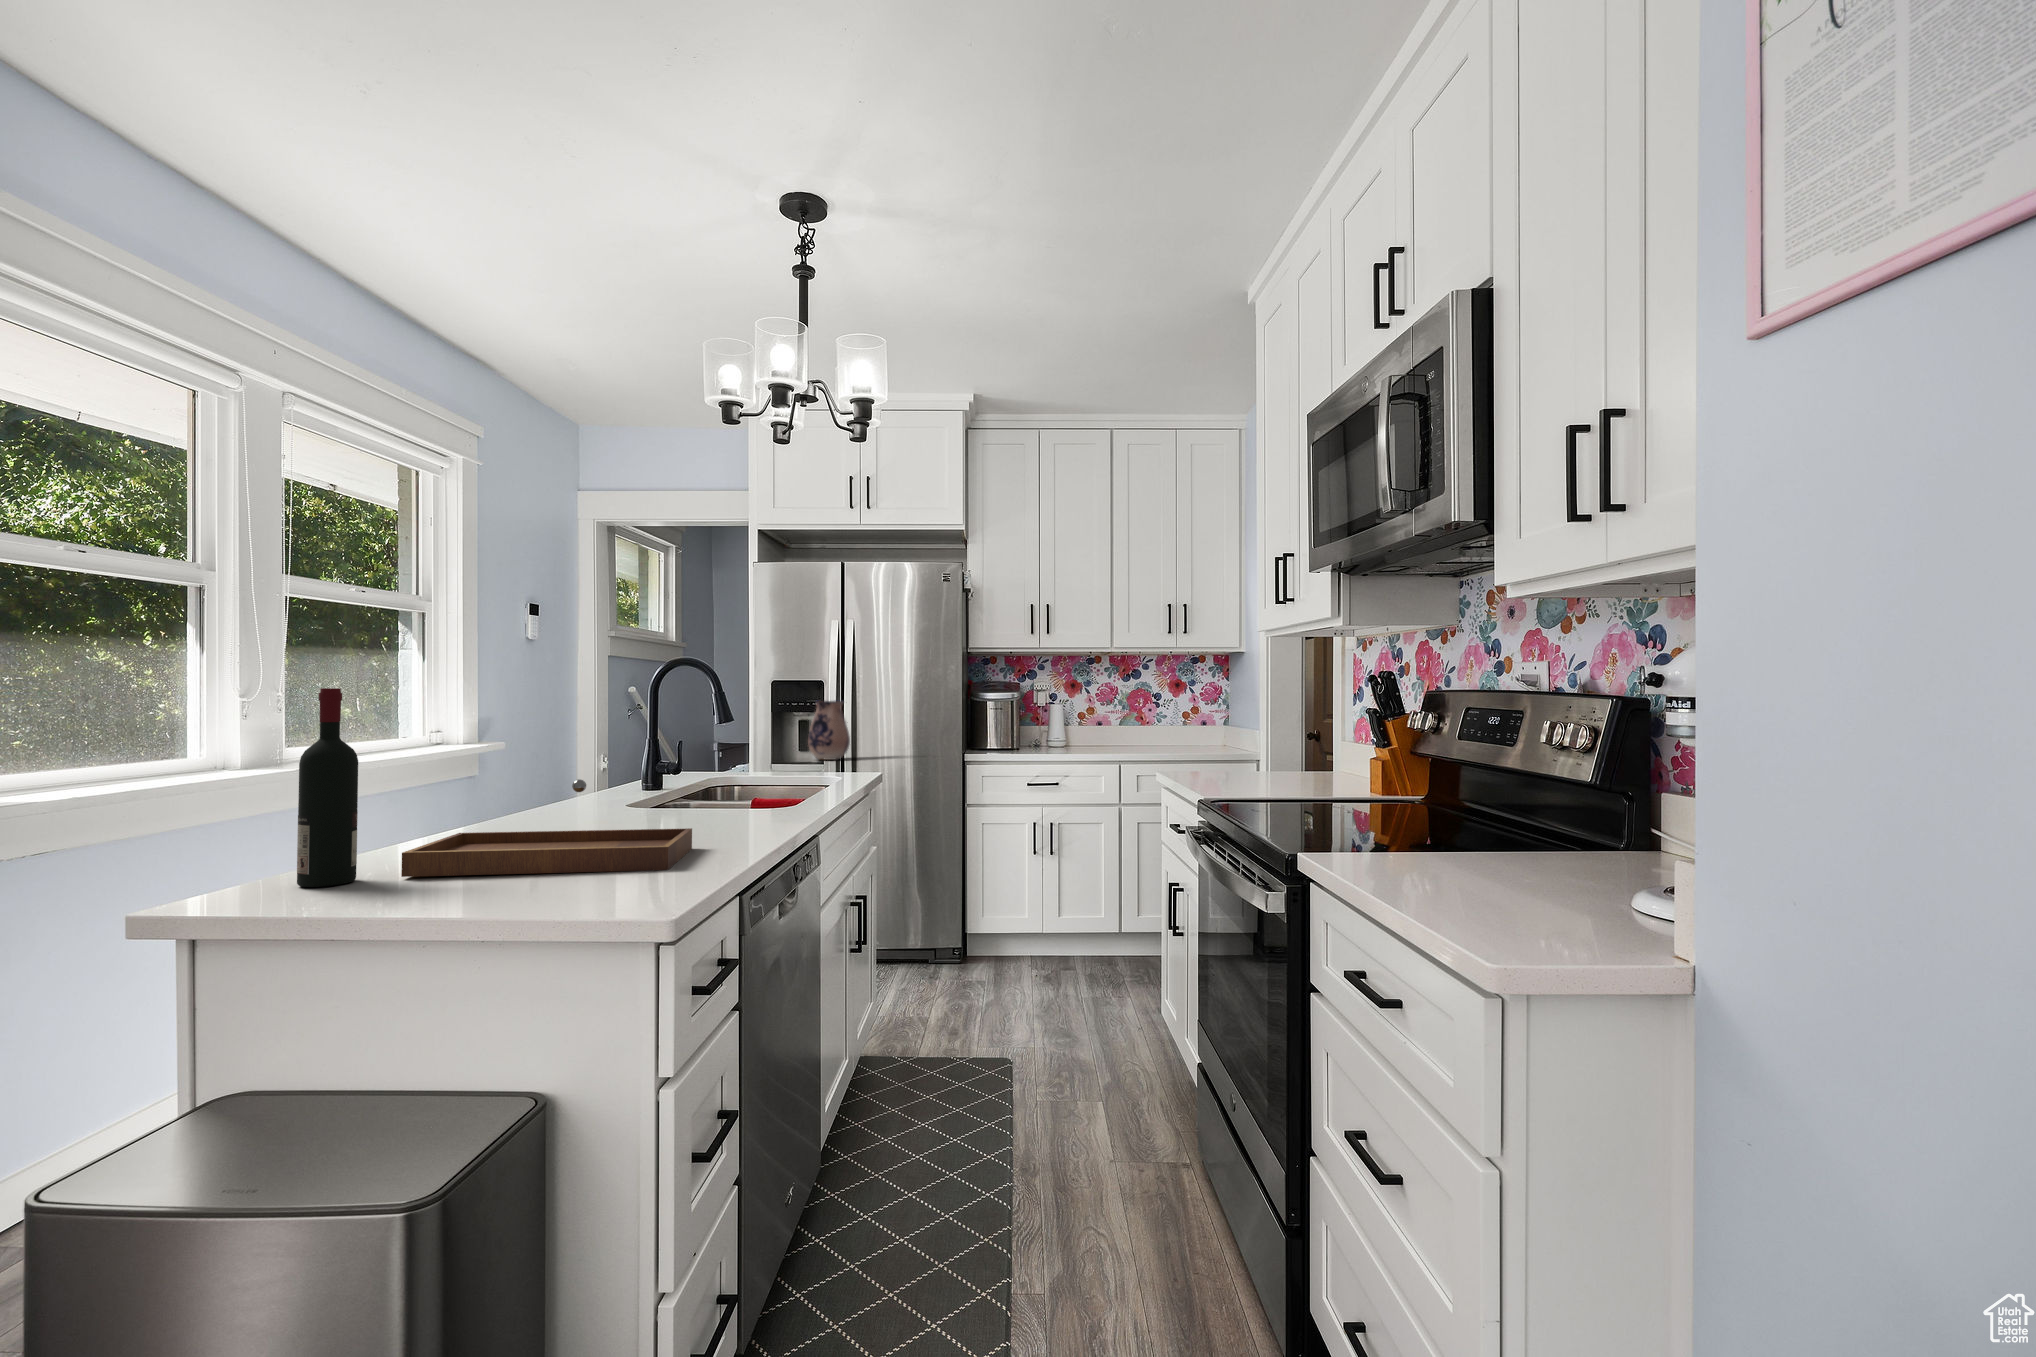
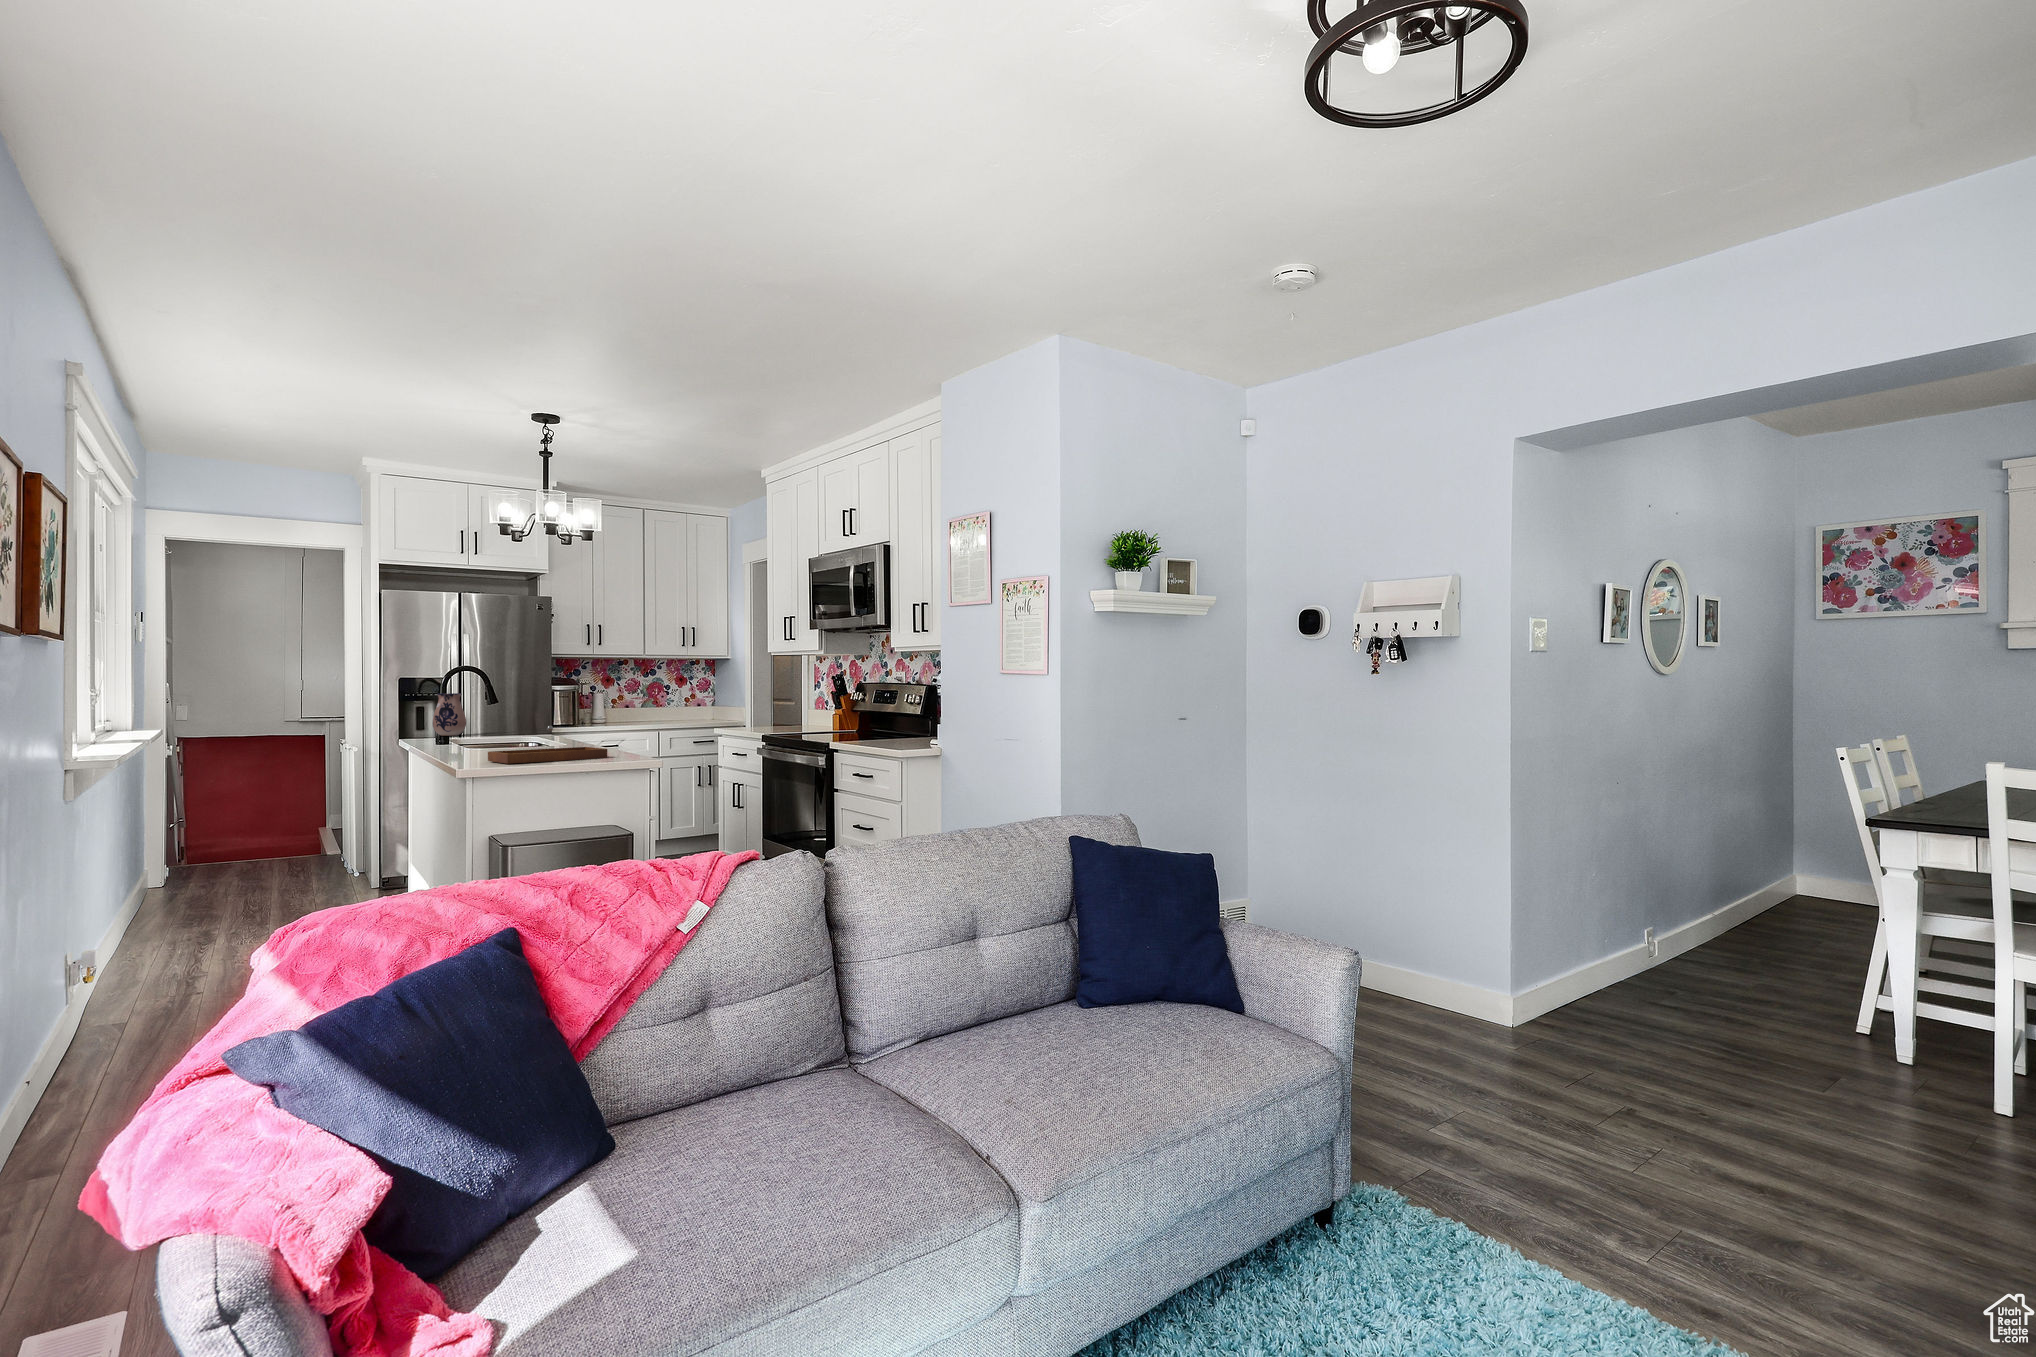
wine bottle: present [297,688,358,887] -> none [471,688,492,767]

